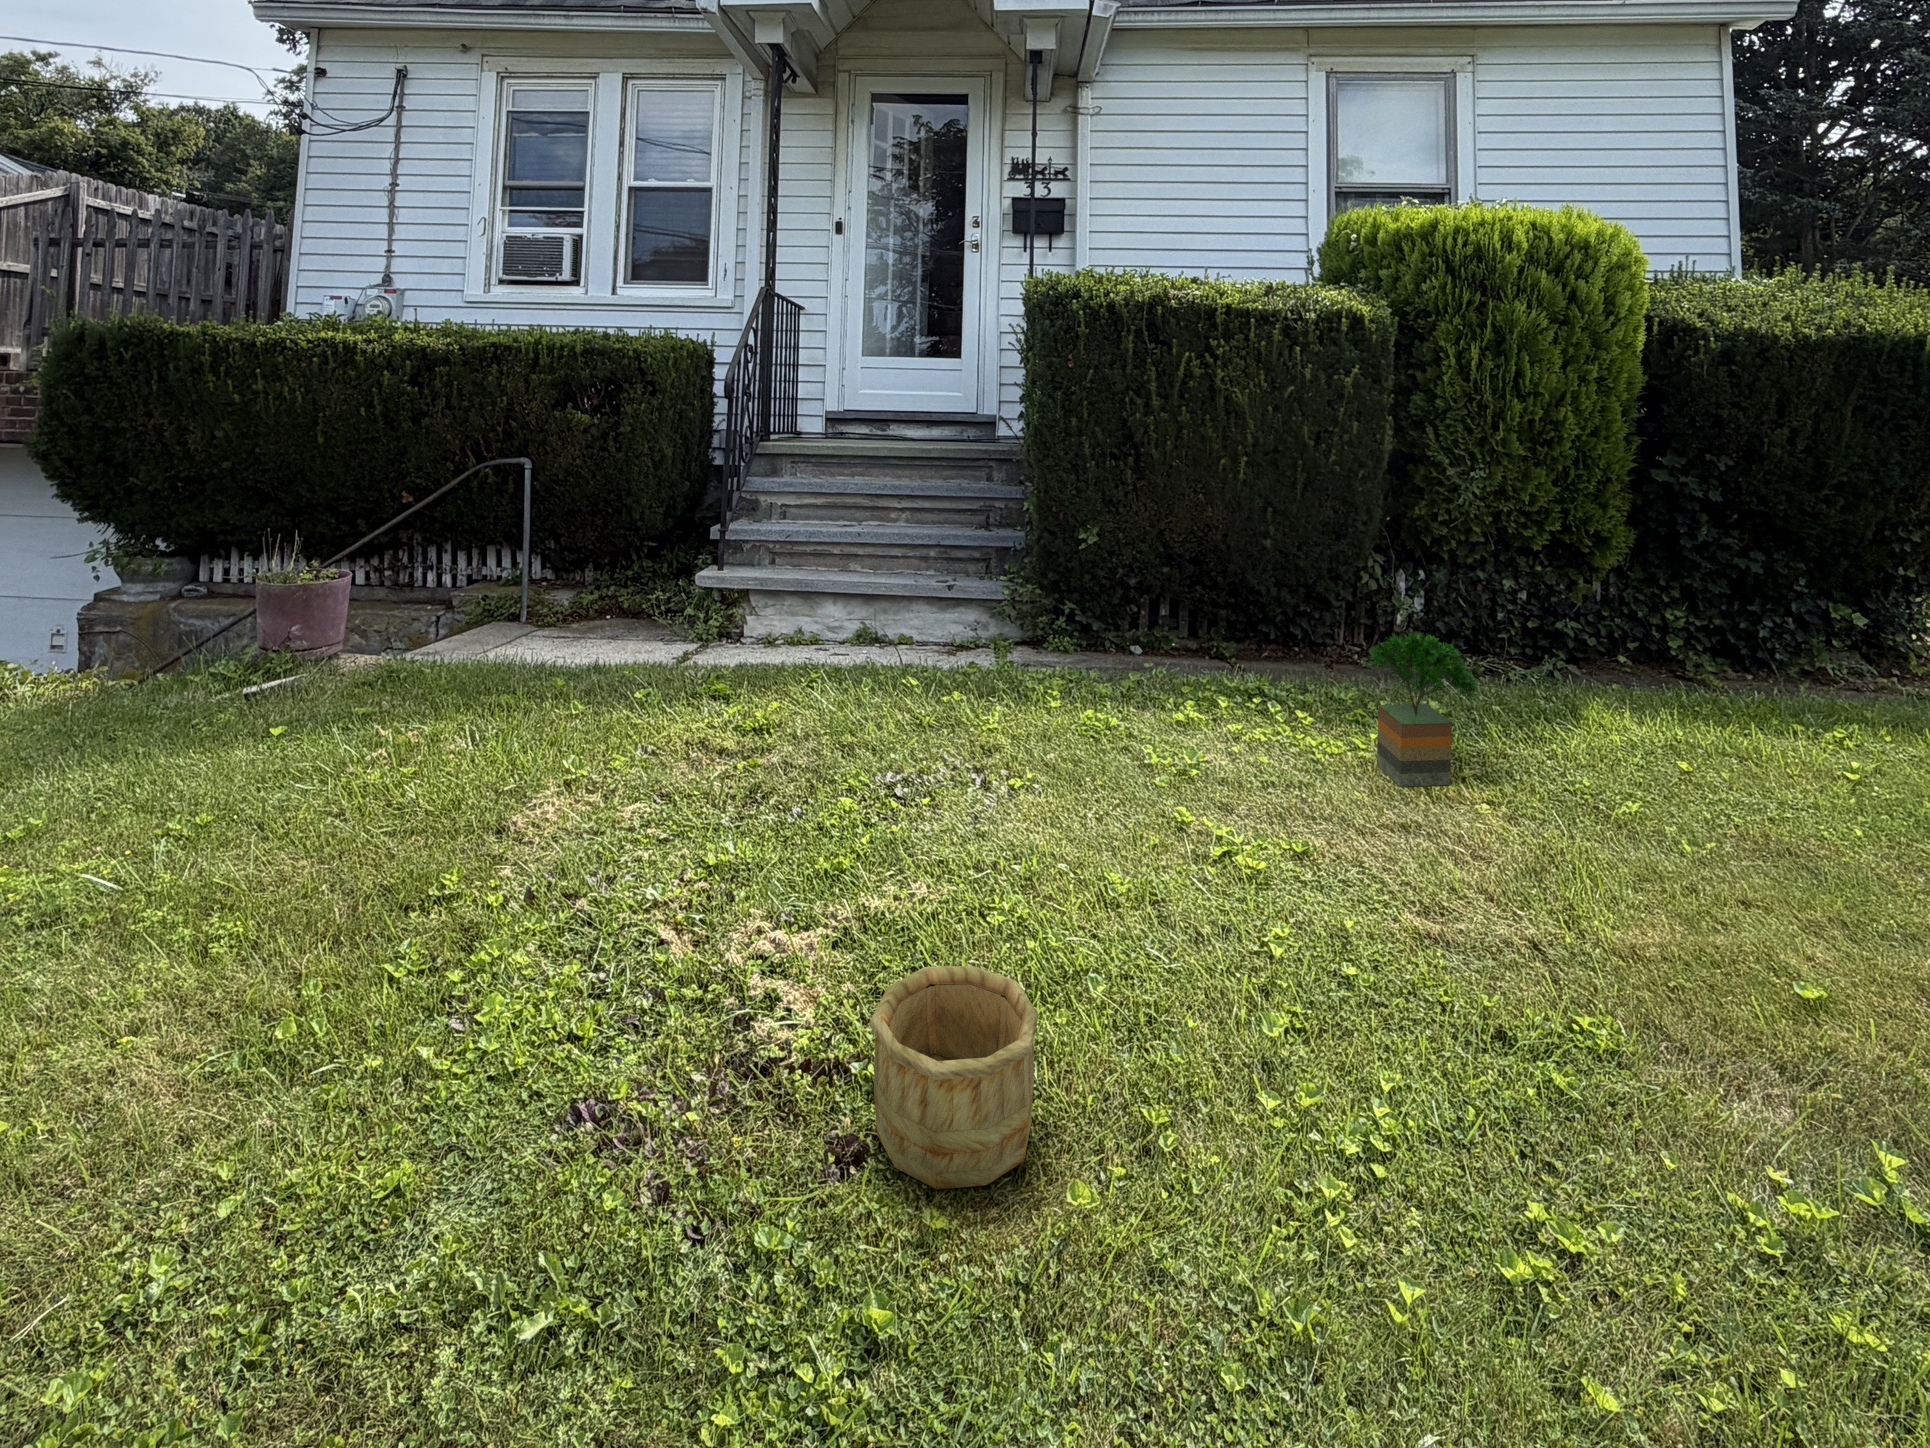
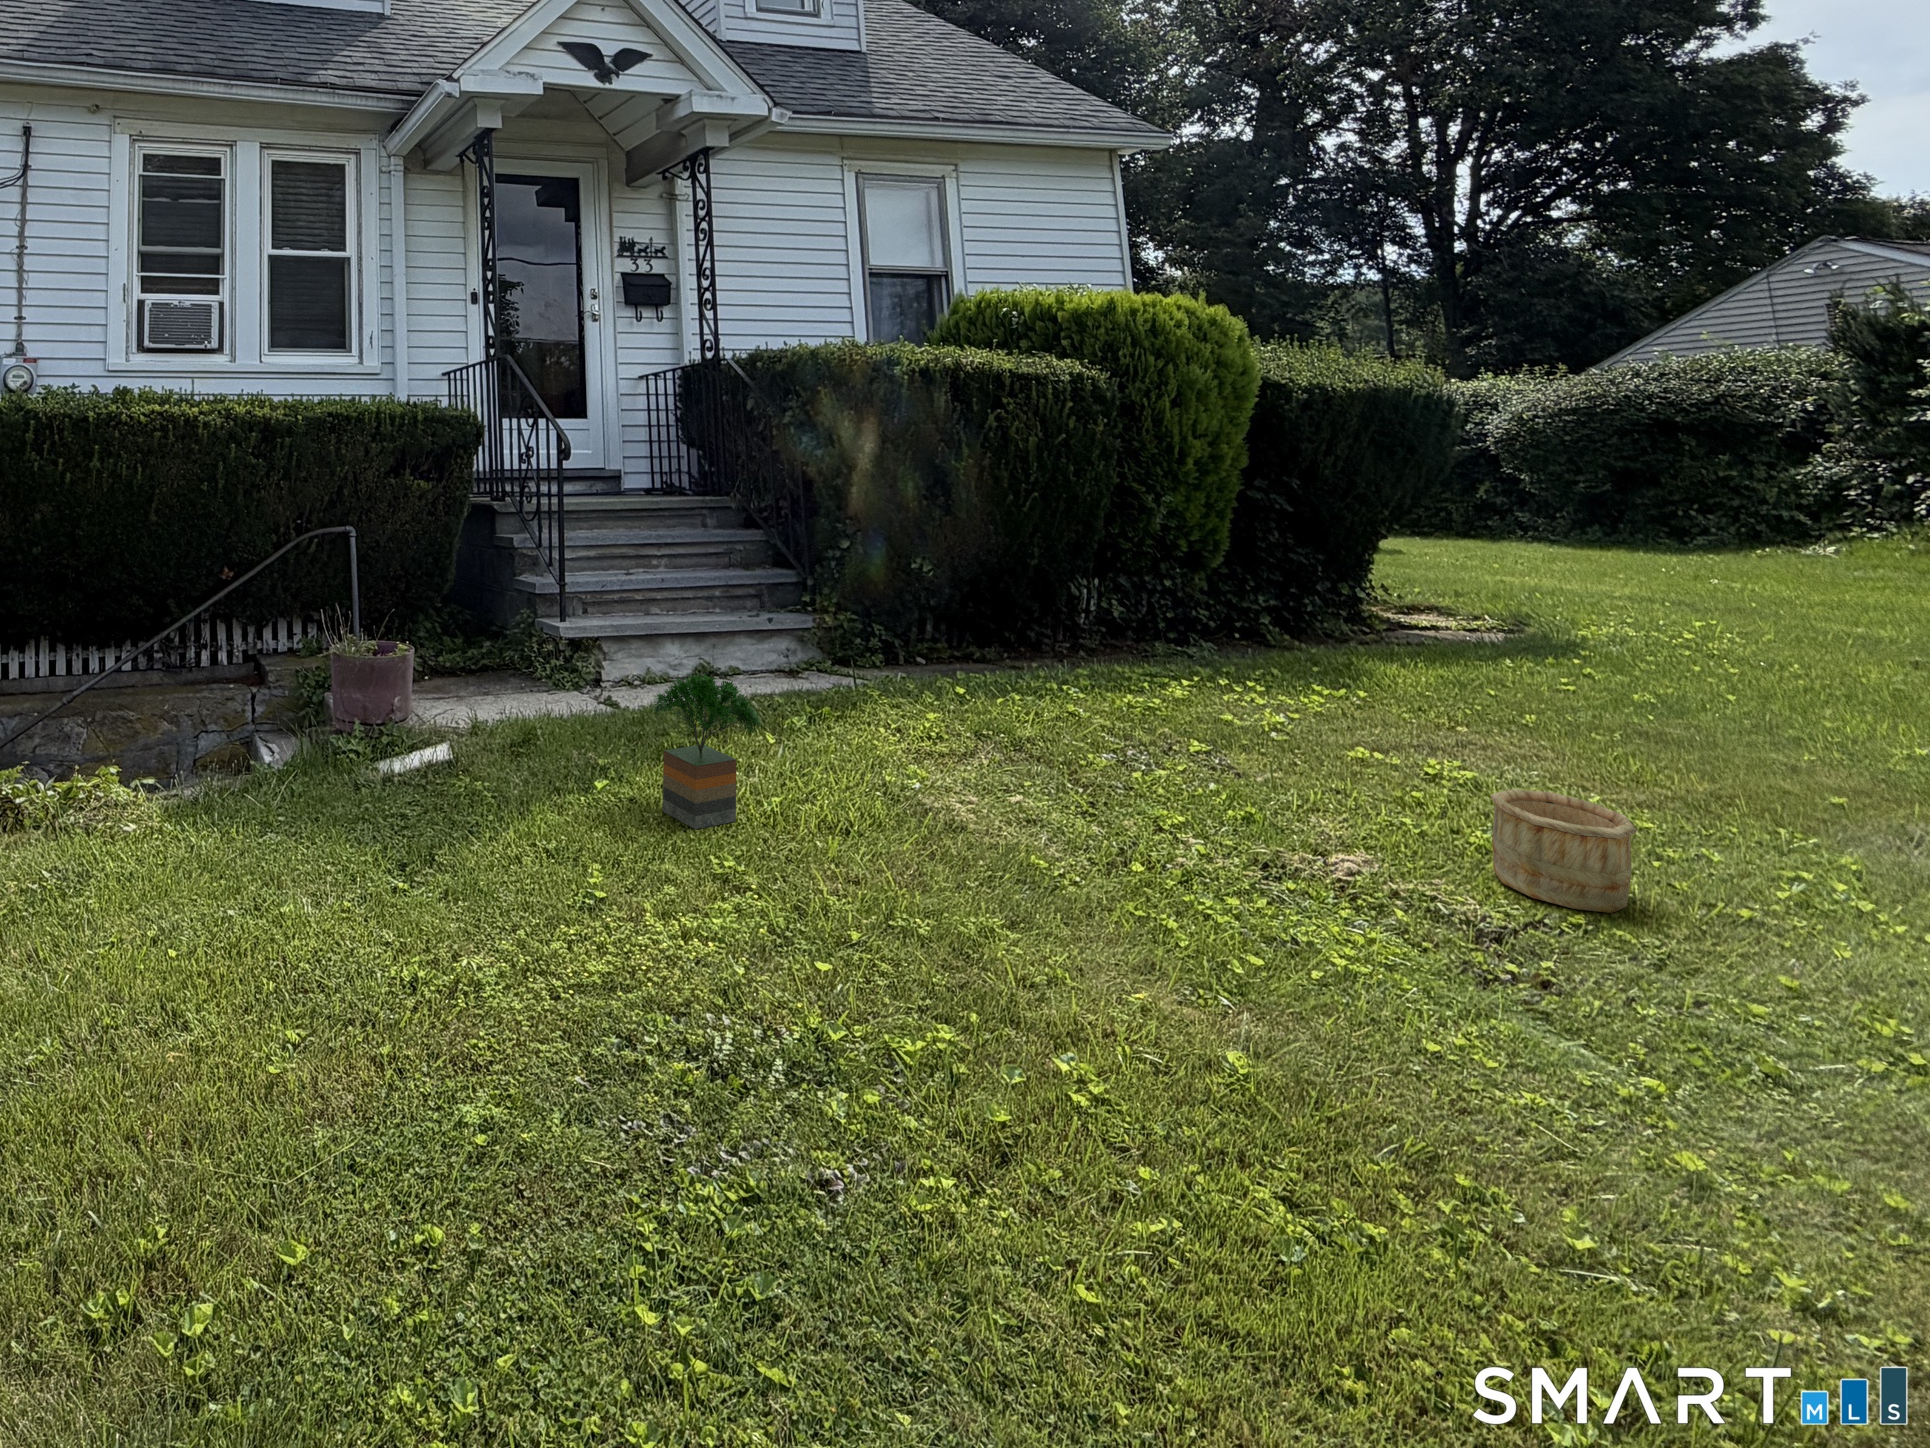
potted tree: present [1368,632,1478,787] -> present [652,674,761,829]

